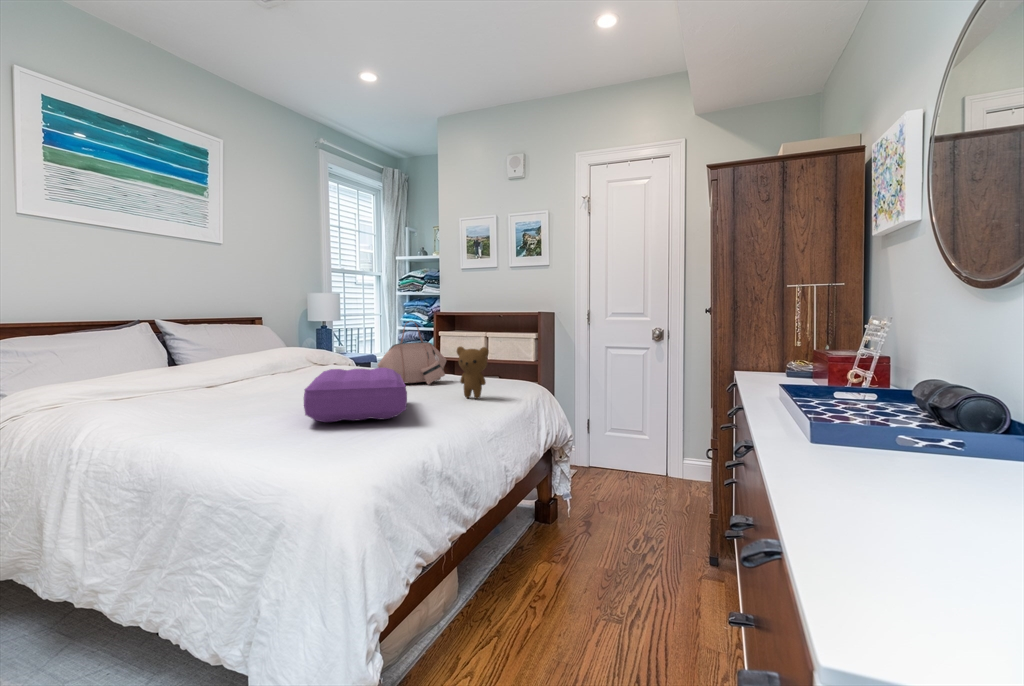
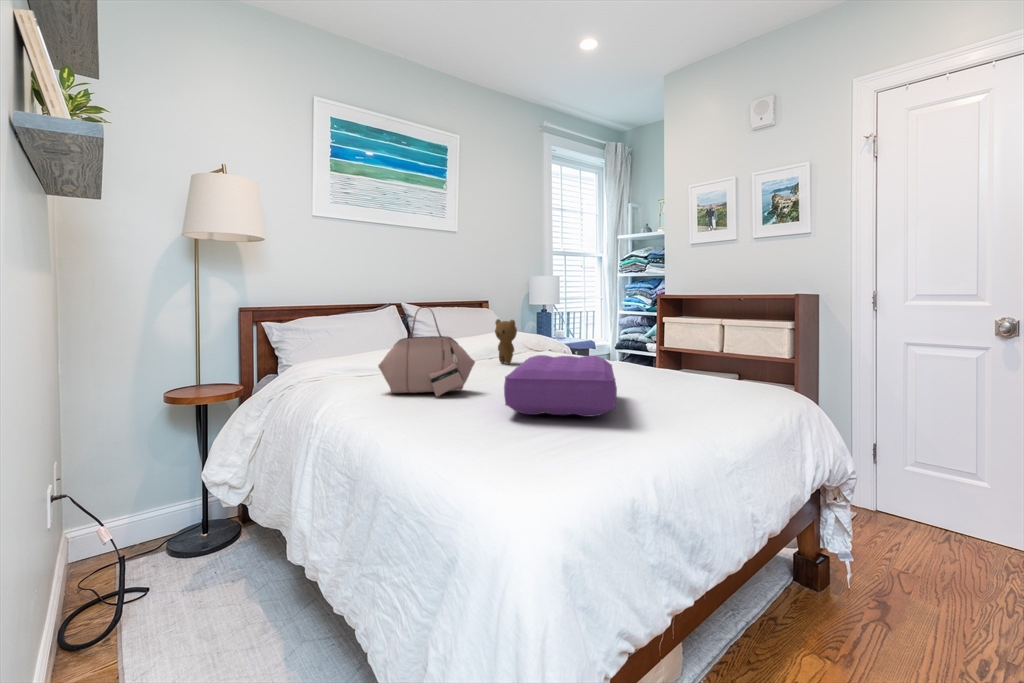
handbag: present [378,321,446,384] -> present [378,306,475,396]
teddy bear: present [457,347,489,399] -> present [495,319,517,364]

